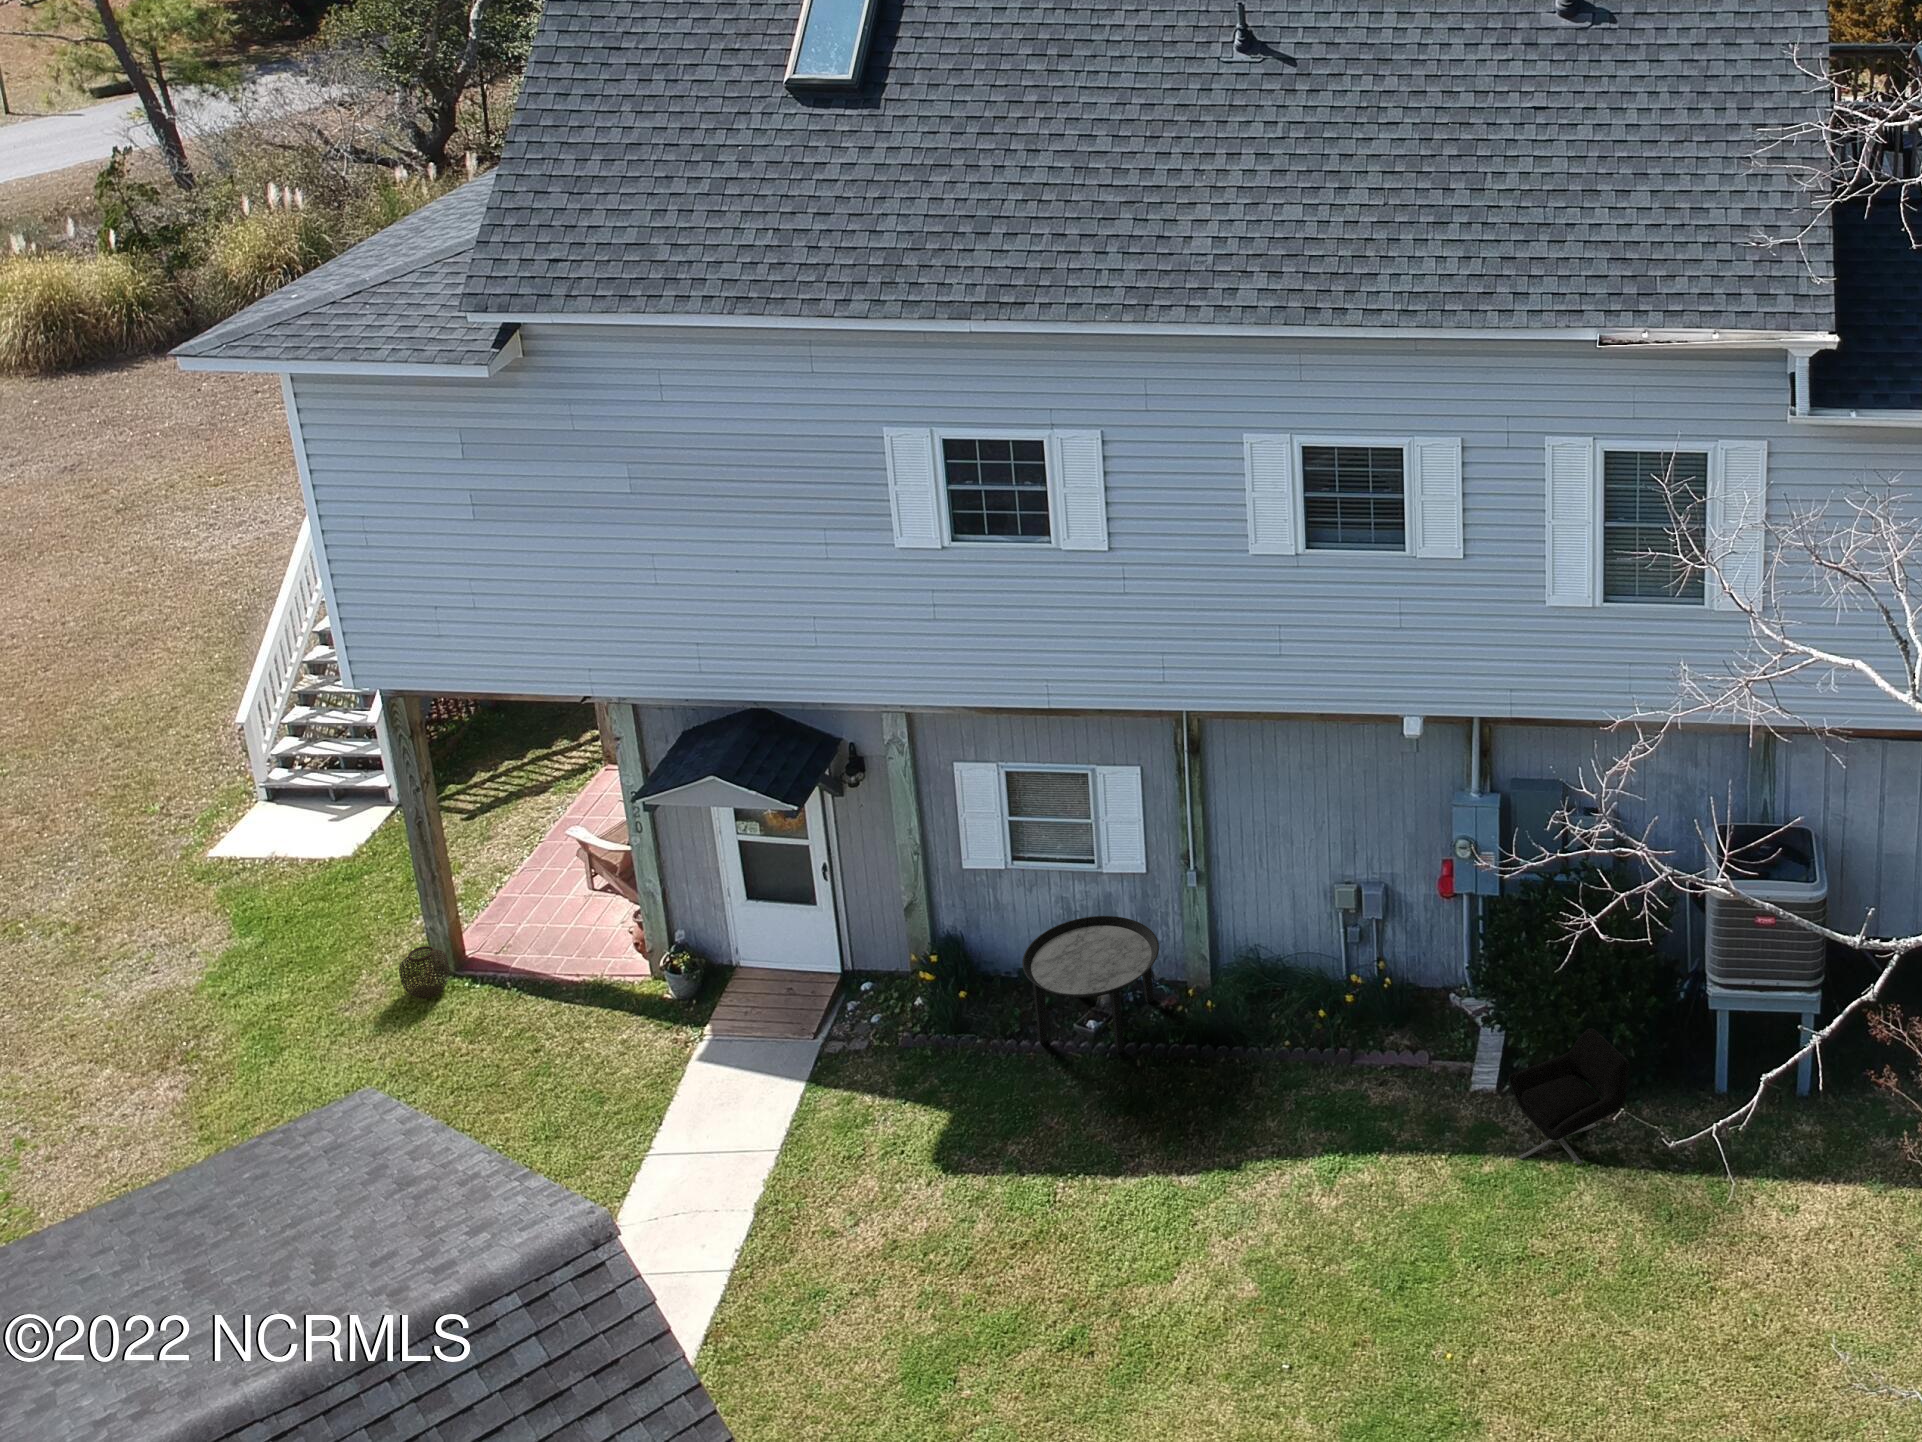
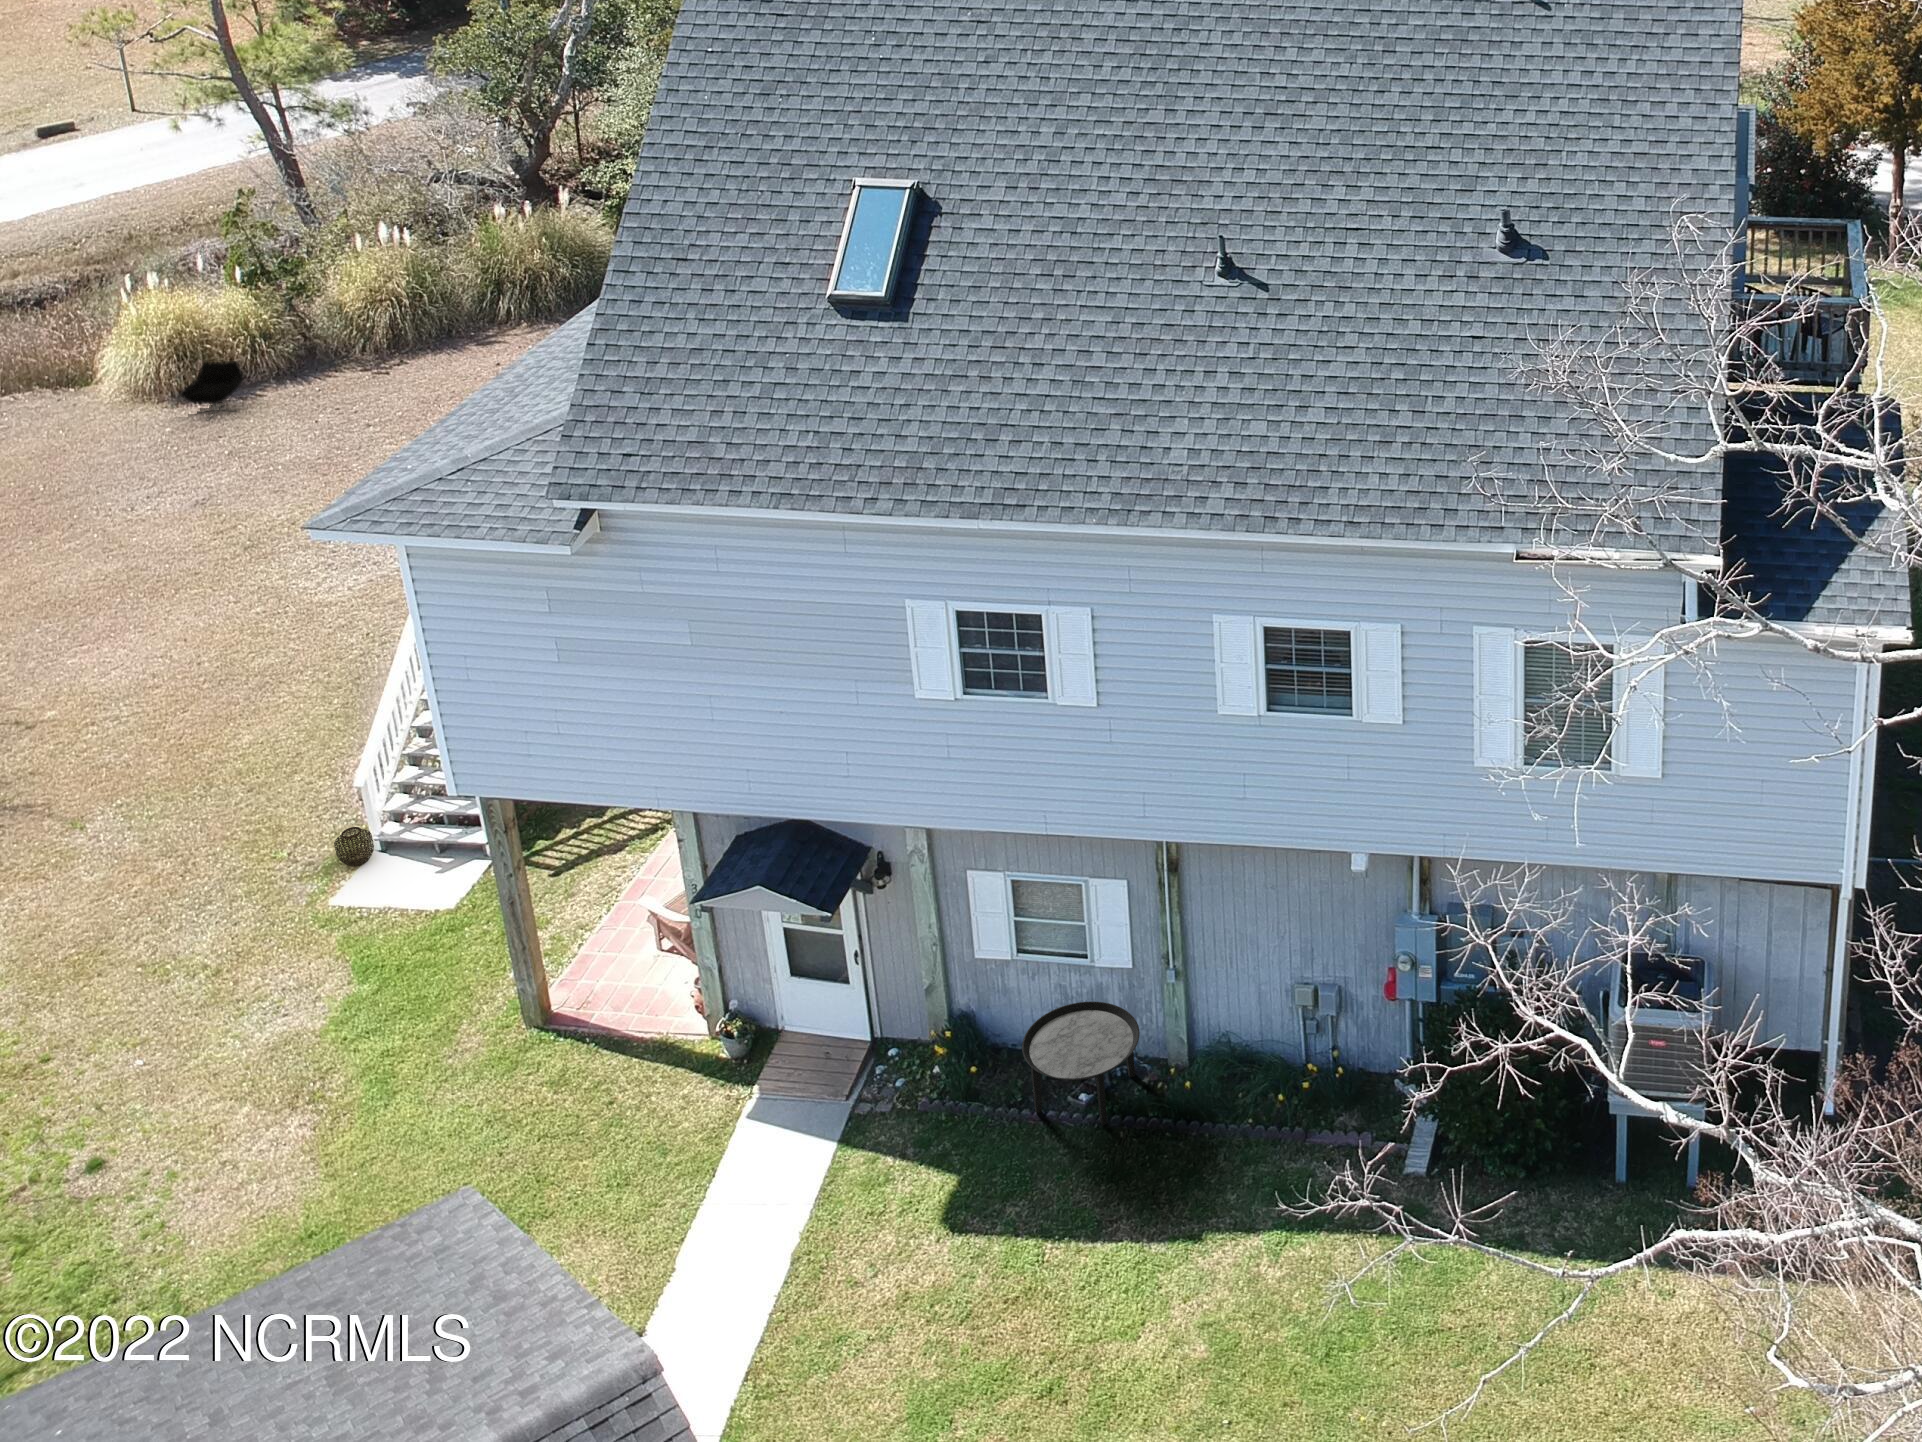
woven basket: present [399,946,450,998] -> present [334,827,374,866]
lounge chair: present [1509,1028,1630,1165] -> present [180,361,244,418]

